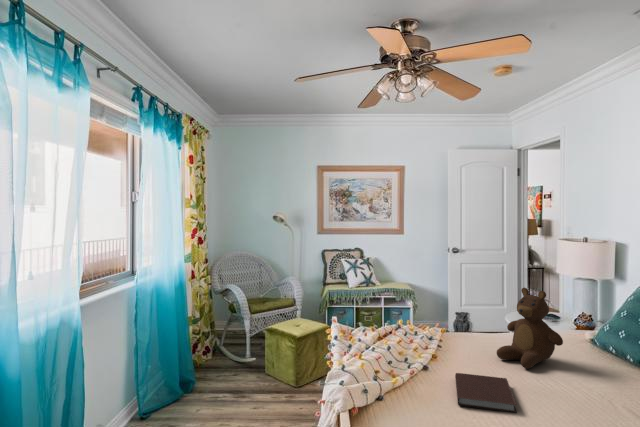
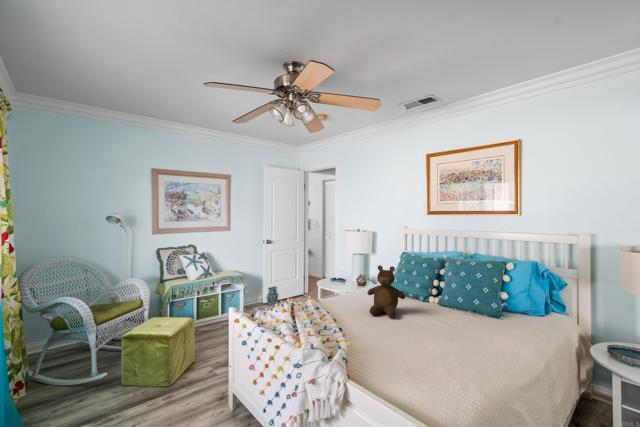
notebook: present [455,373,517,413] -> none [370,327,425,354]

